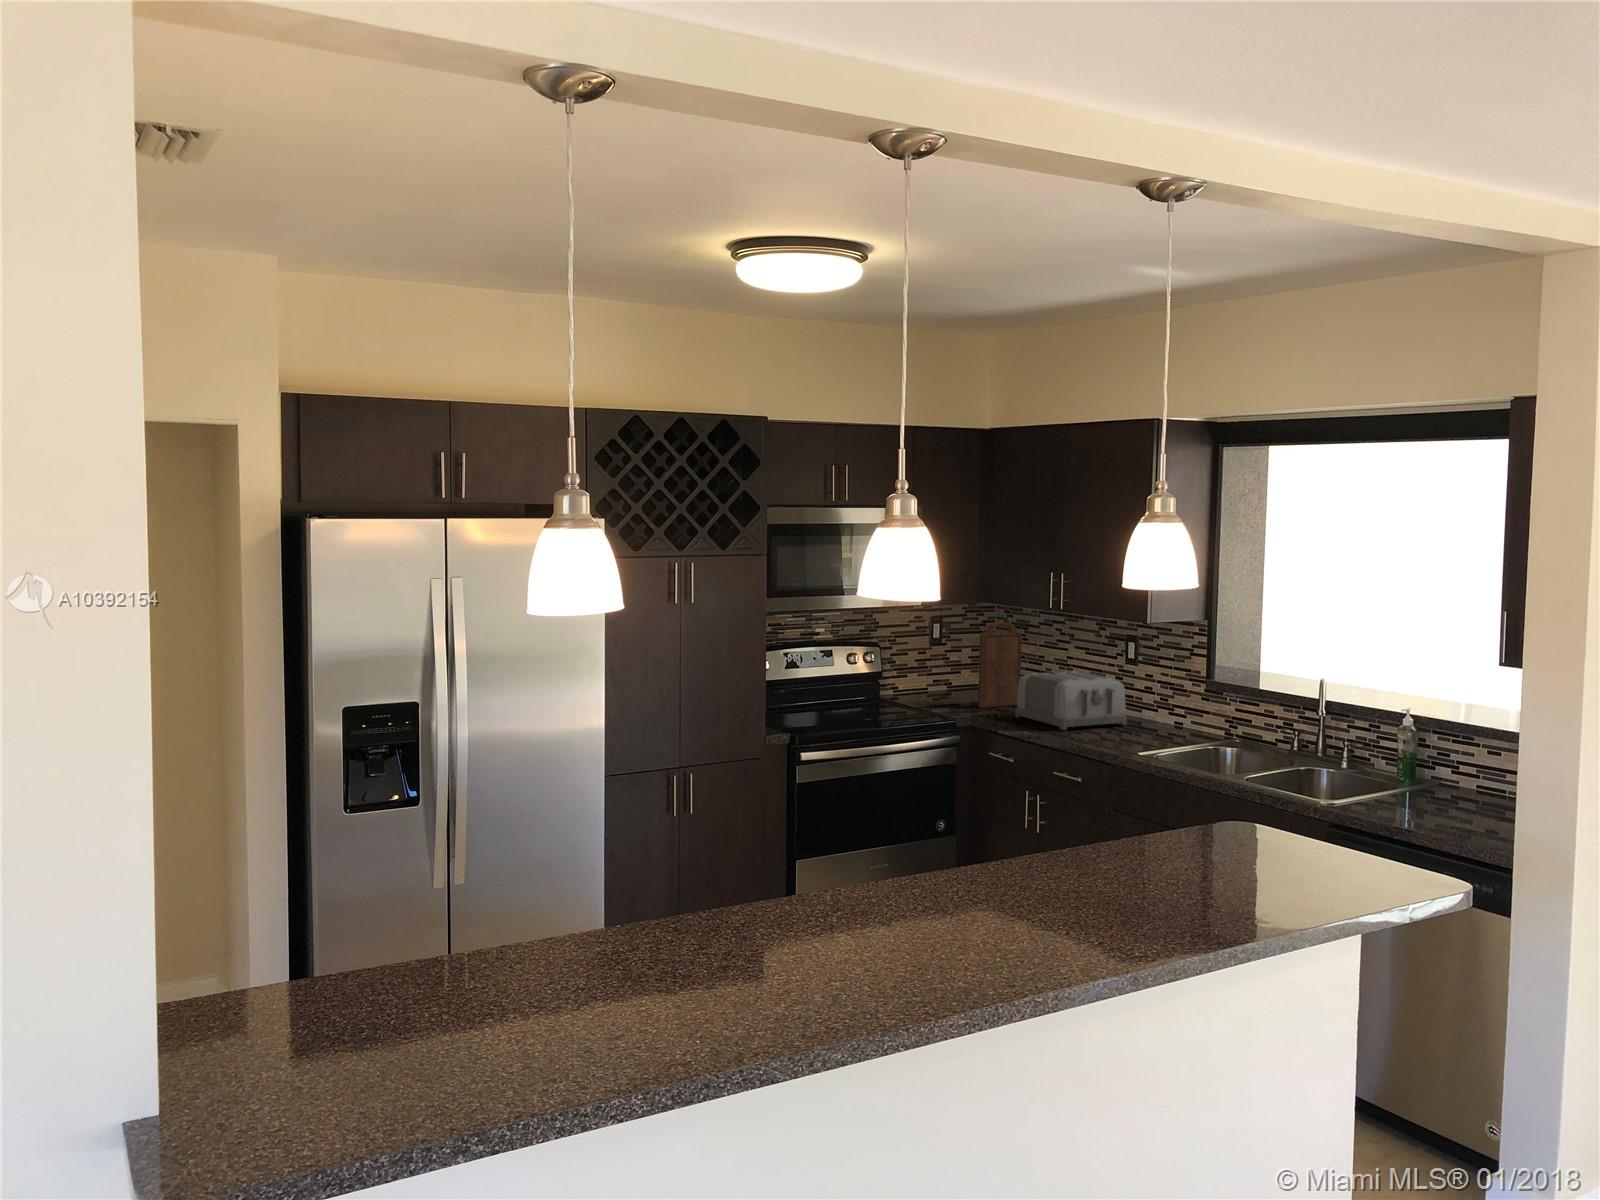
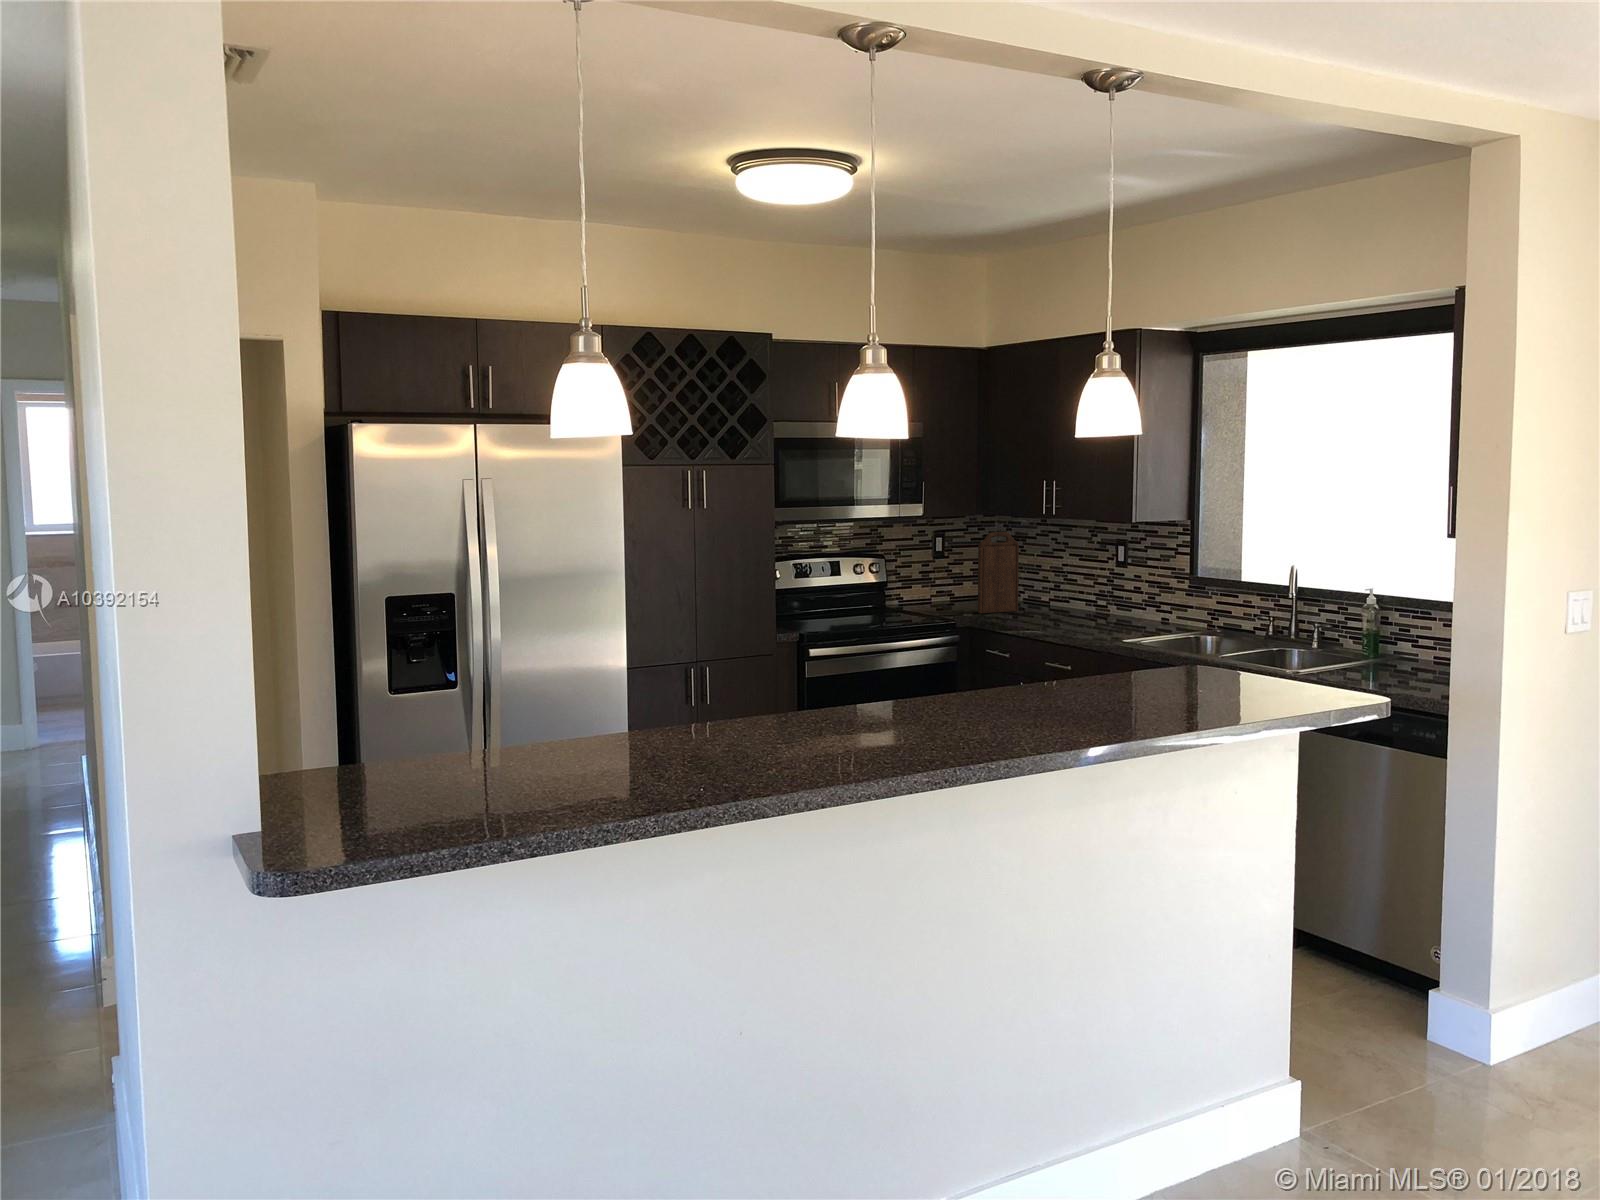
toaster: present [1015,671,1127,730] -> none [1012,576,1117,627]

